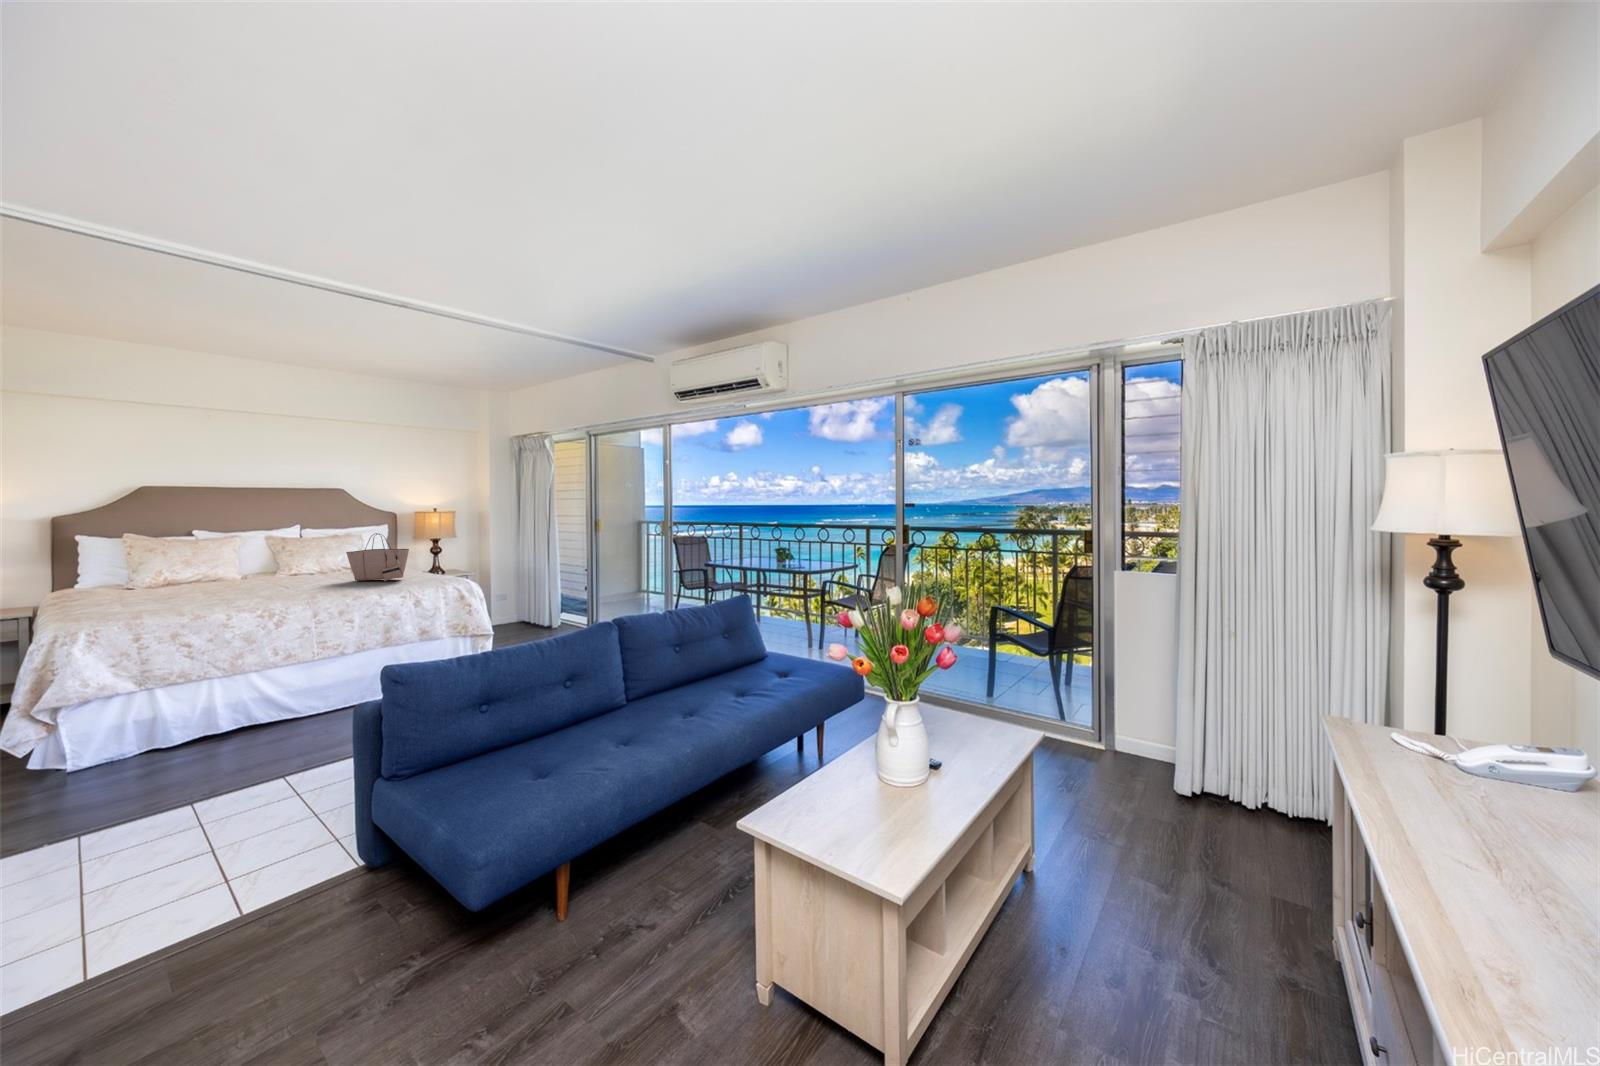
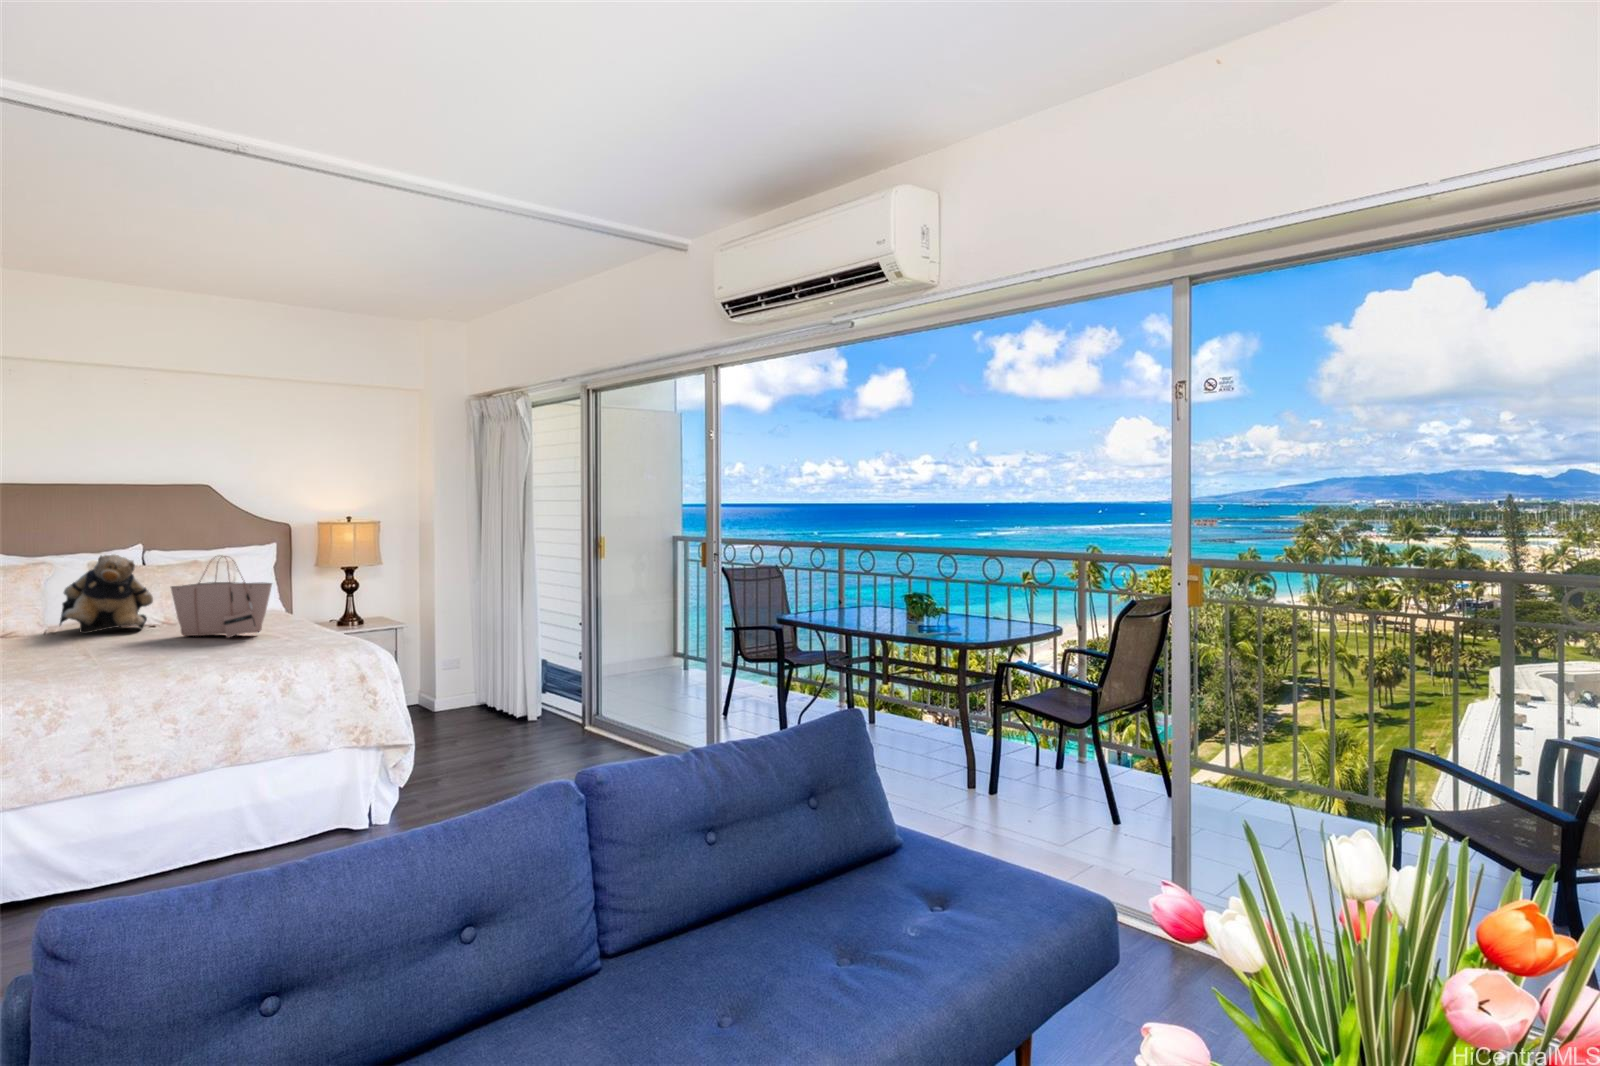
teddy bear: none [274,534,330,581] -> present [60,554,153,633]

